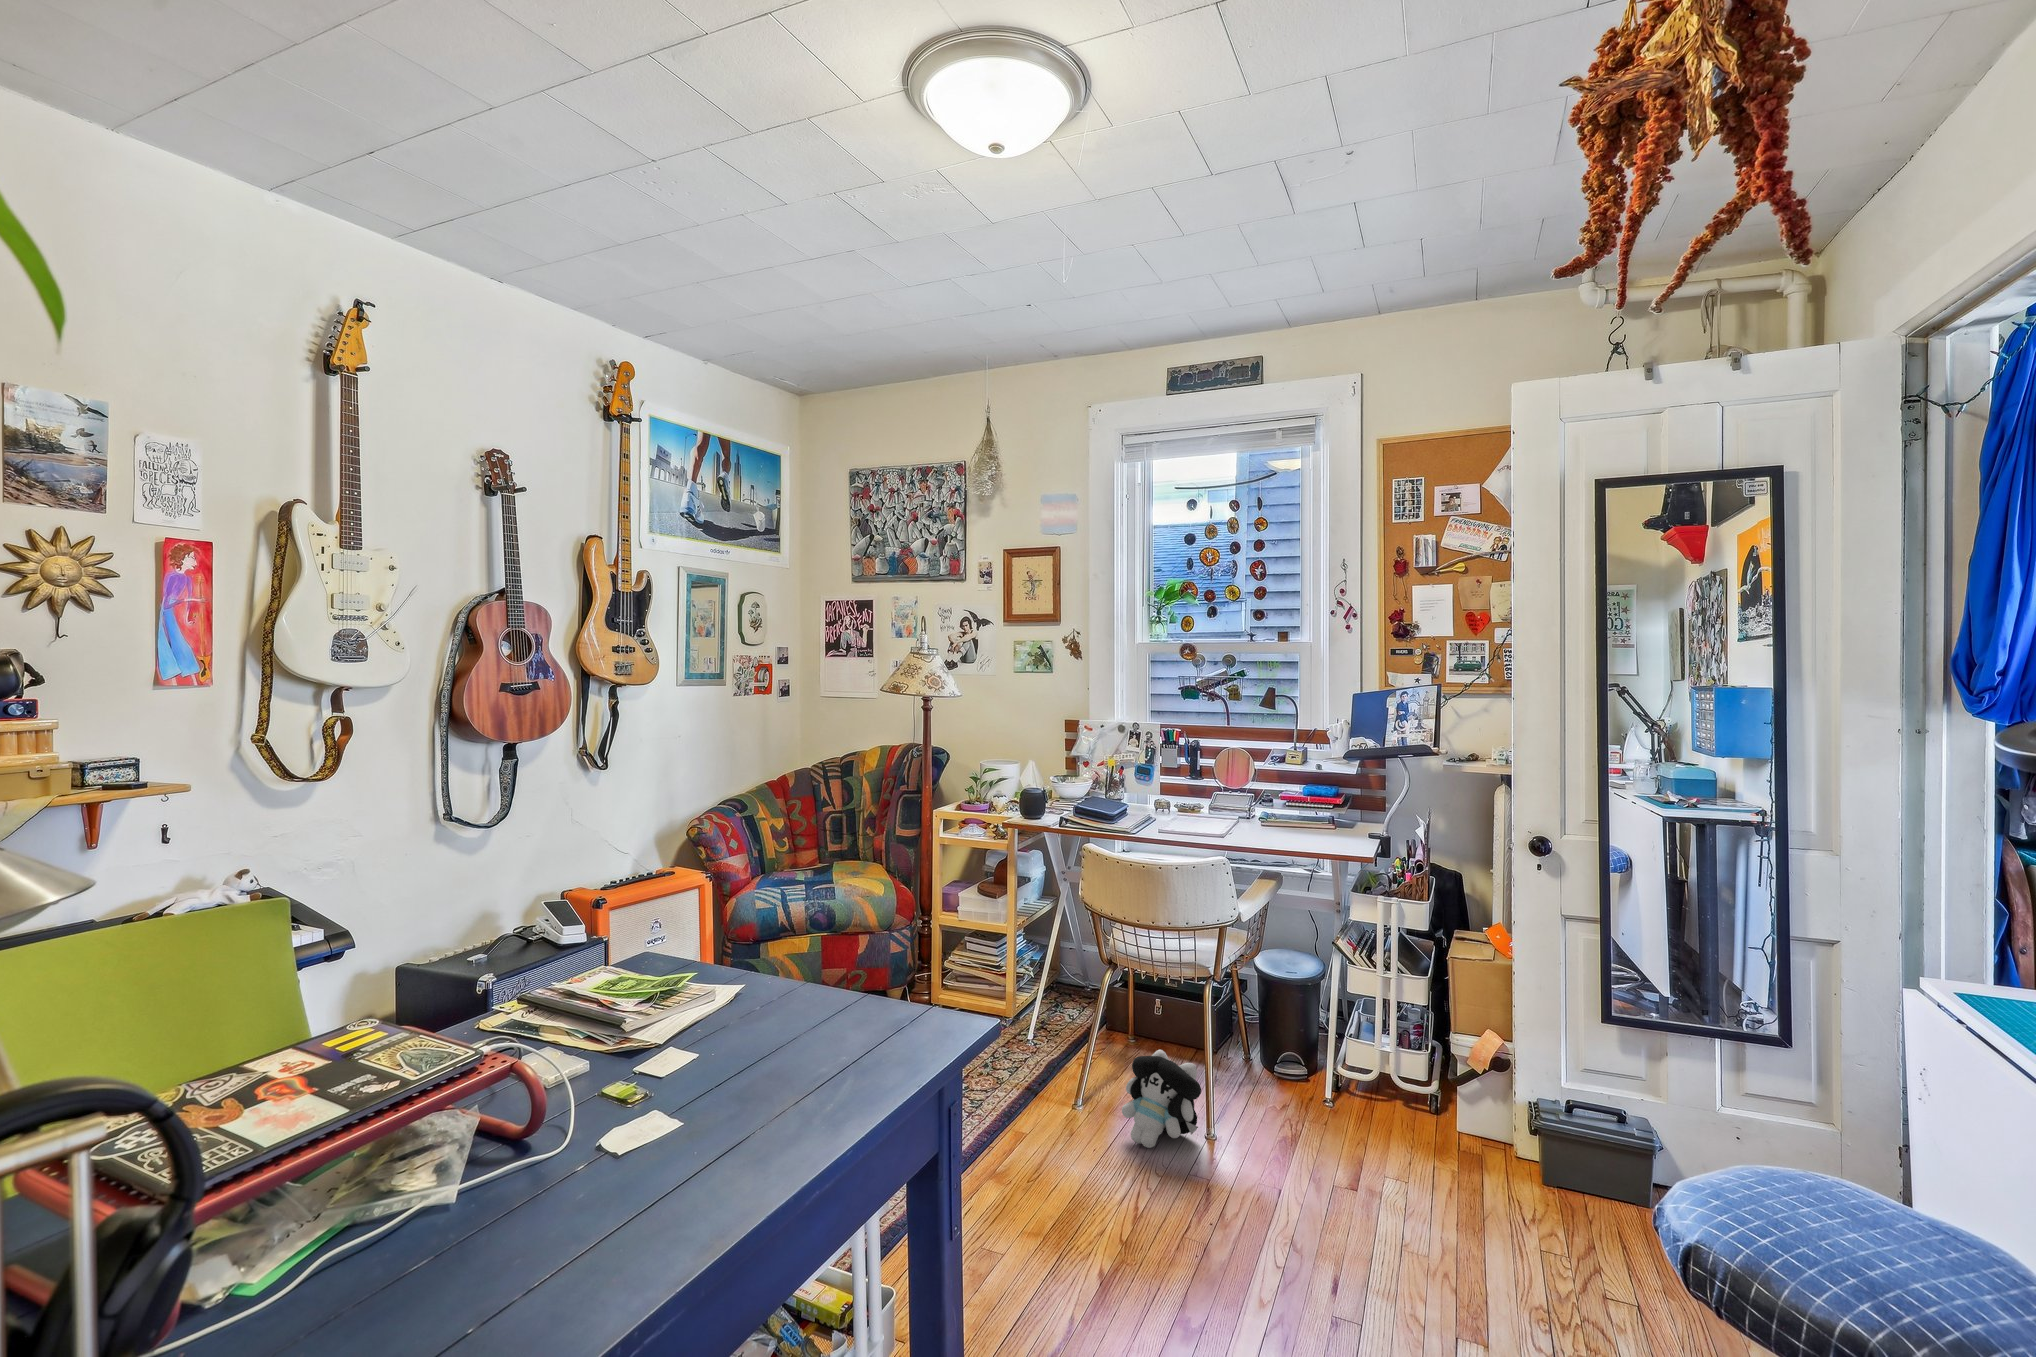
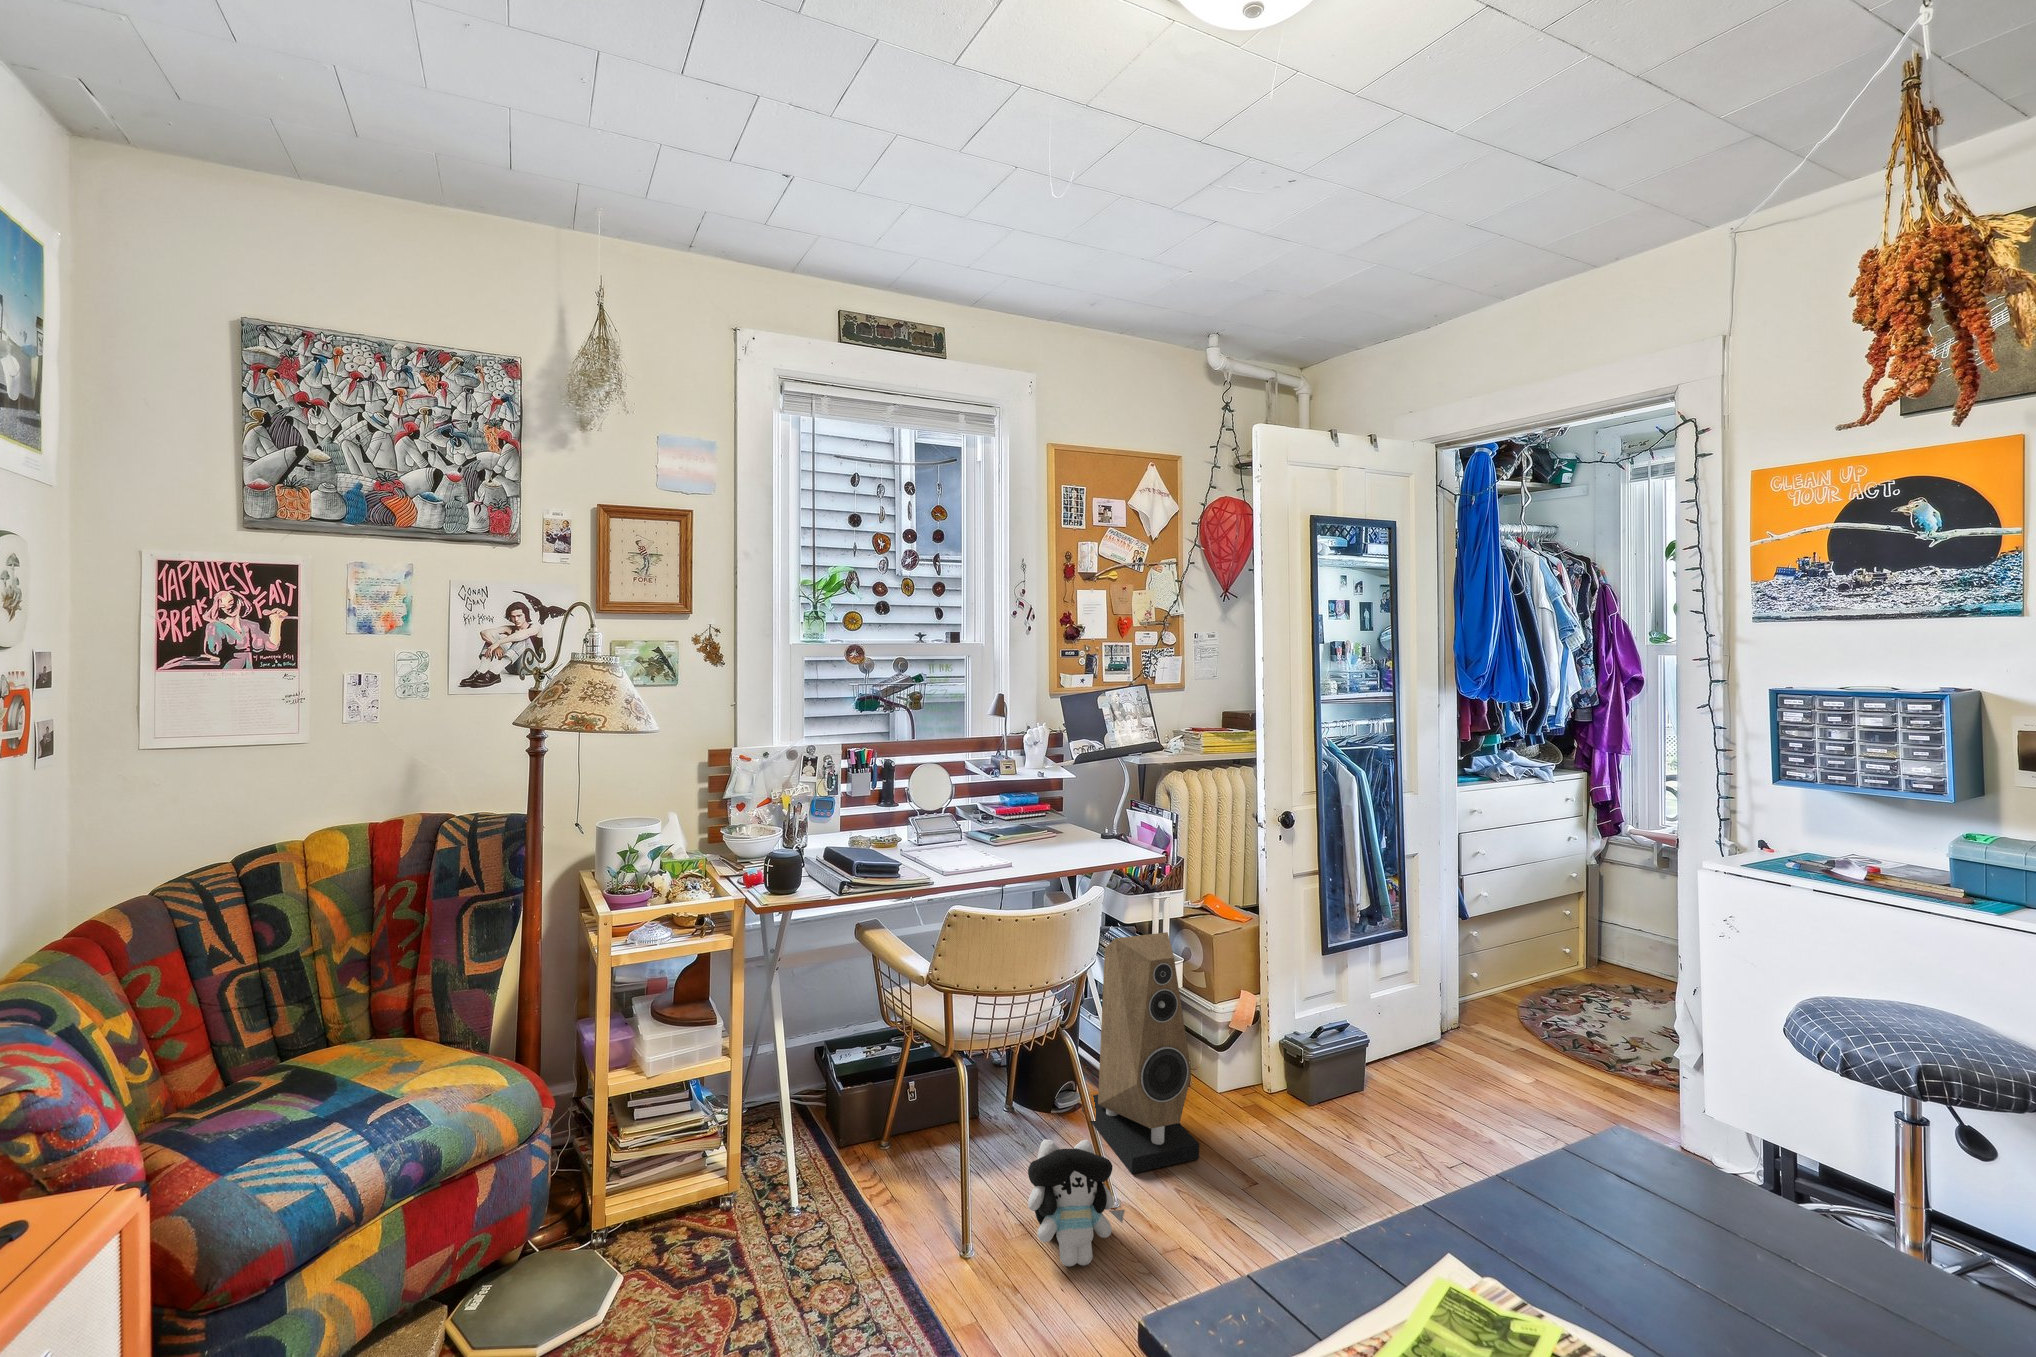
speaker: none [1269,916,1368,1152] -> present [1082,932,1199,1174]

